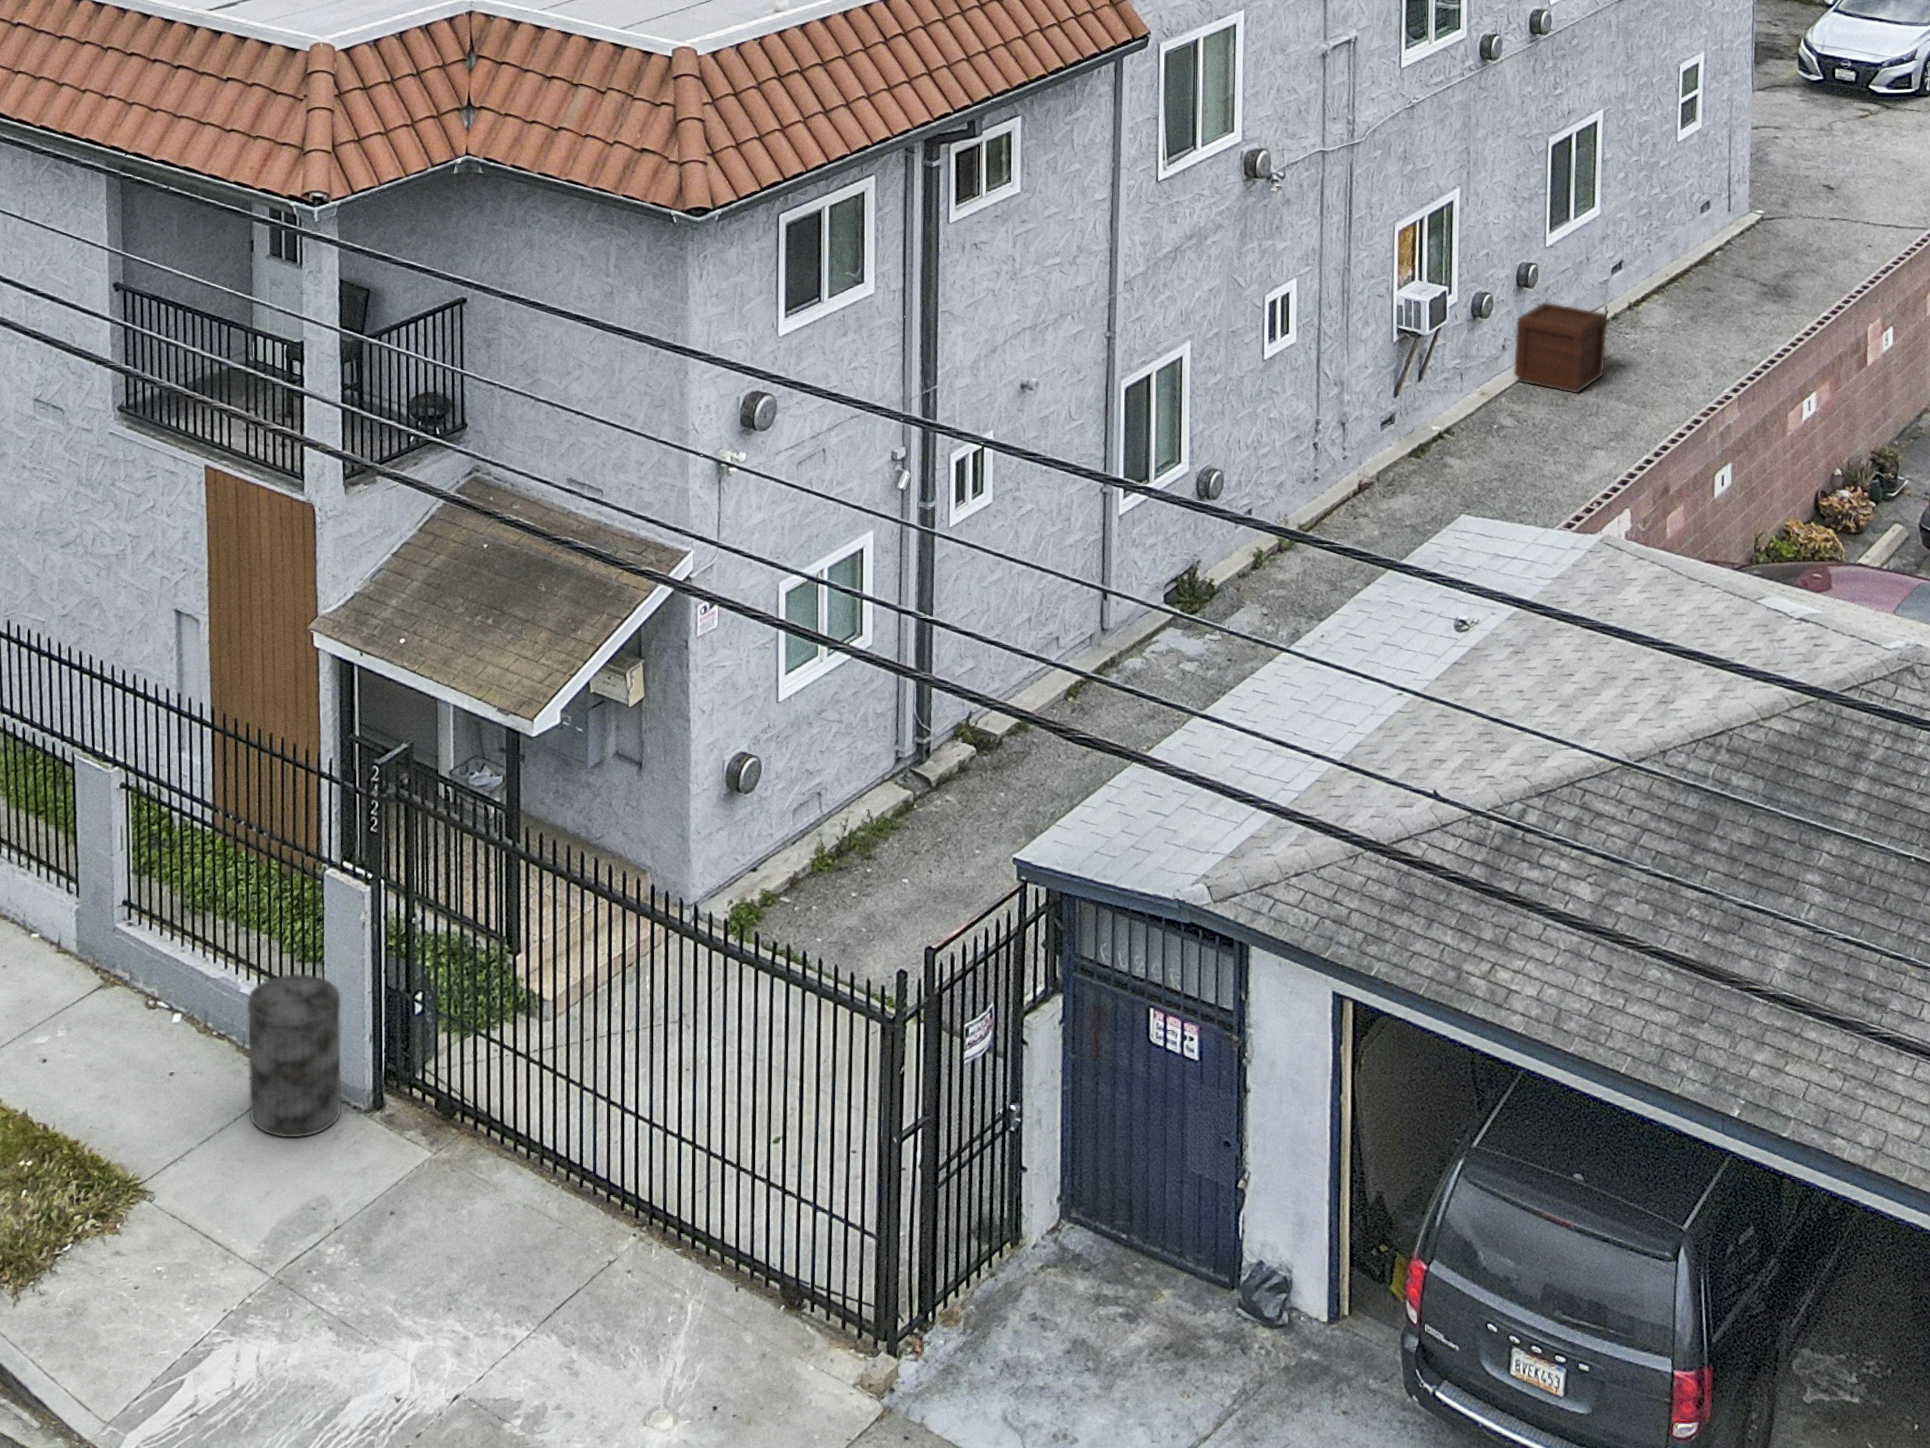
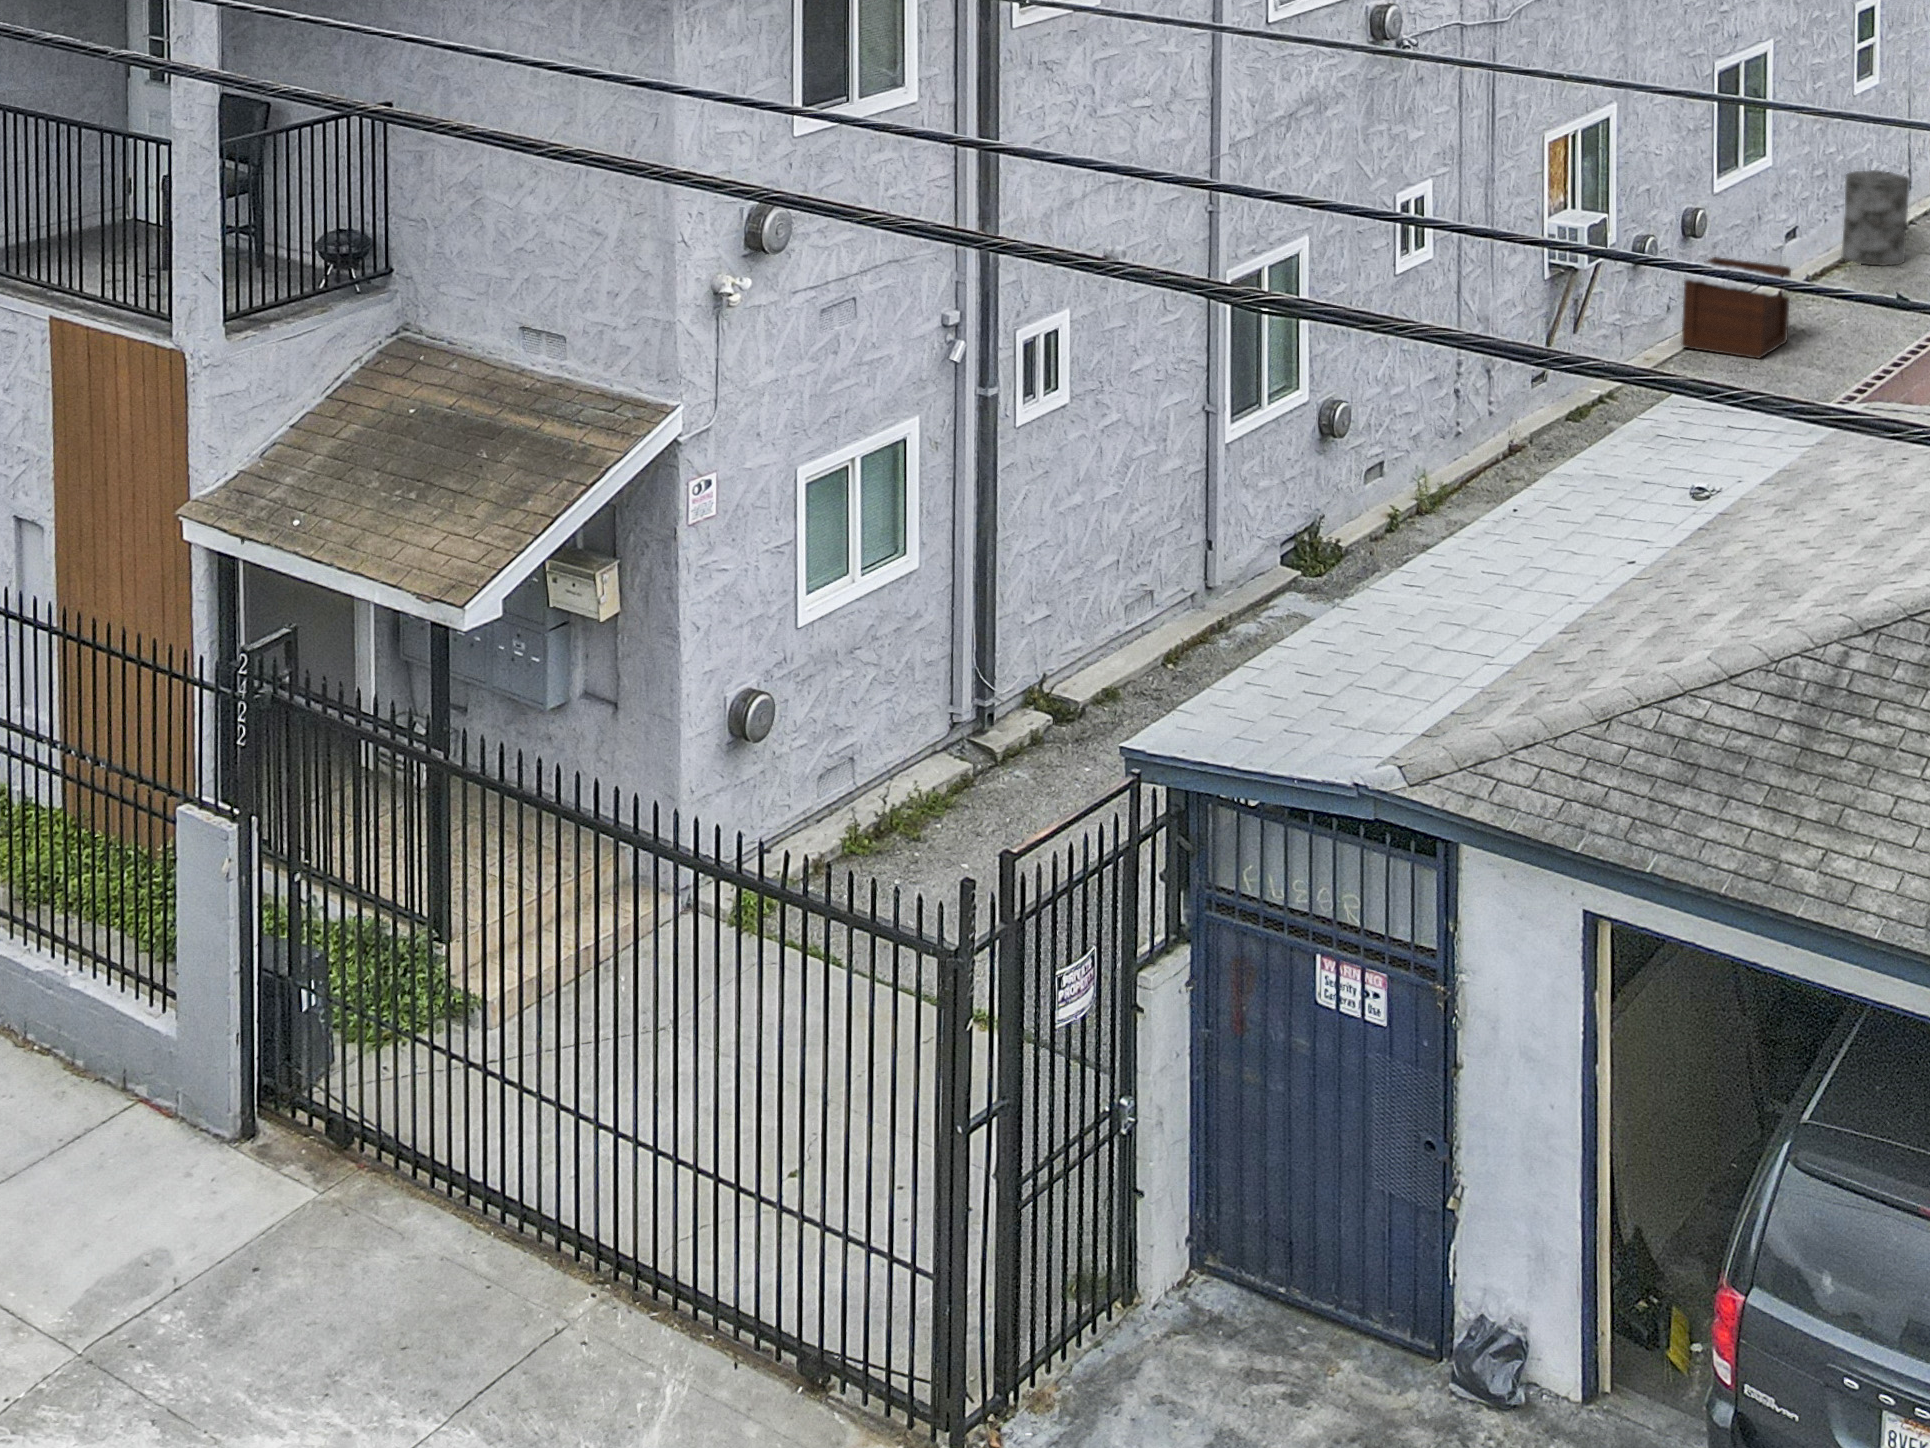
trash can: present [248,975,340,1137] -> present [1841,170,1910,266]

